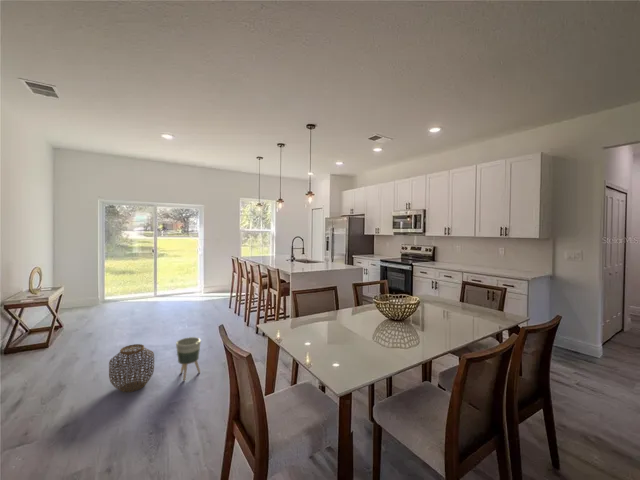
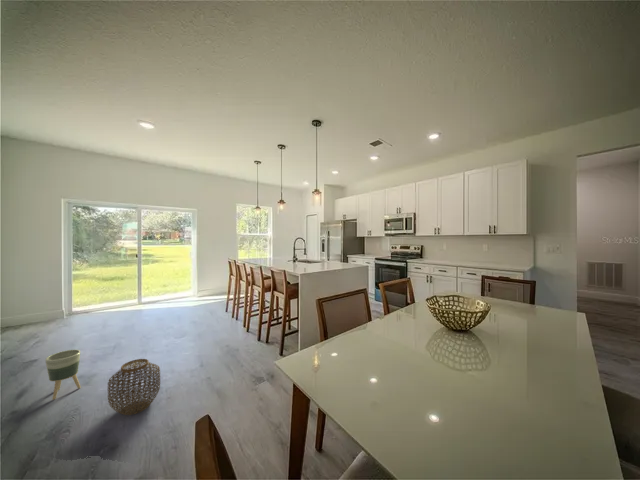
planter: present [176,337,201,380] -> present [46,350,81,400]

